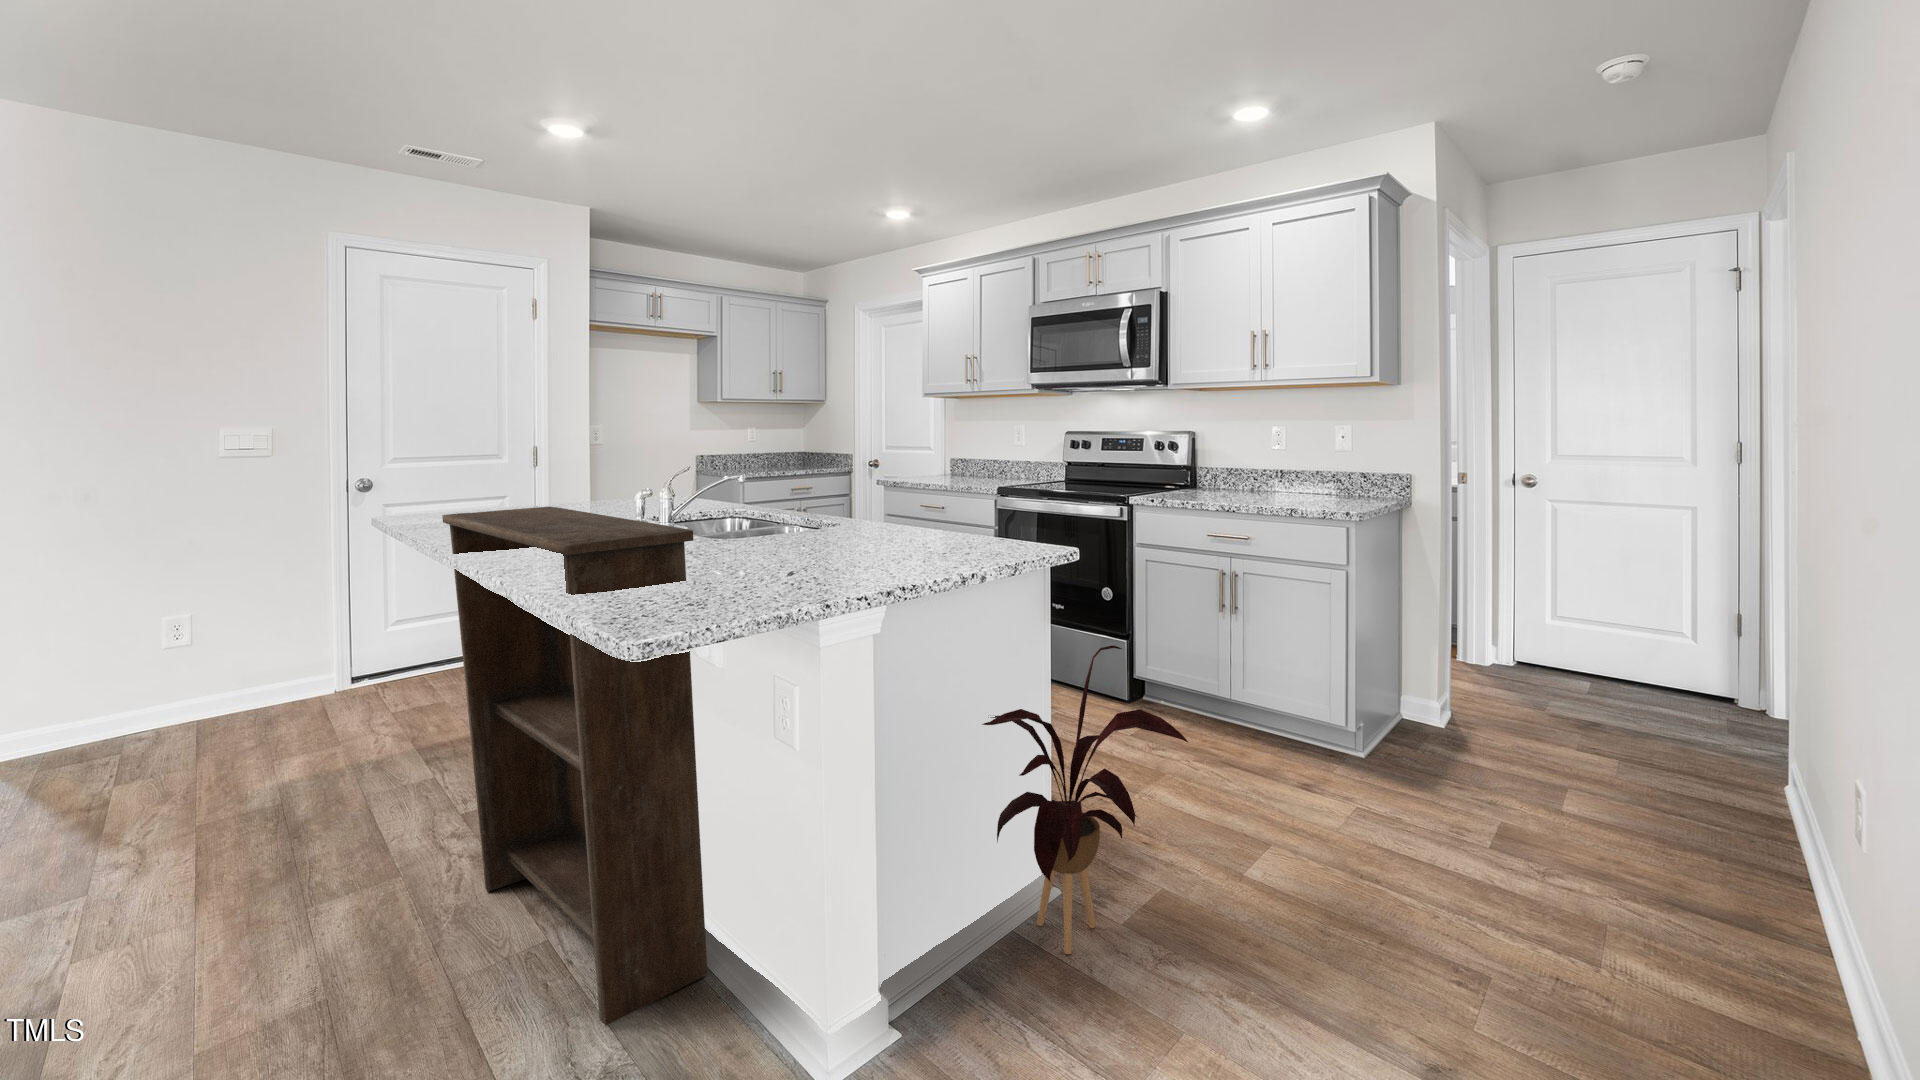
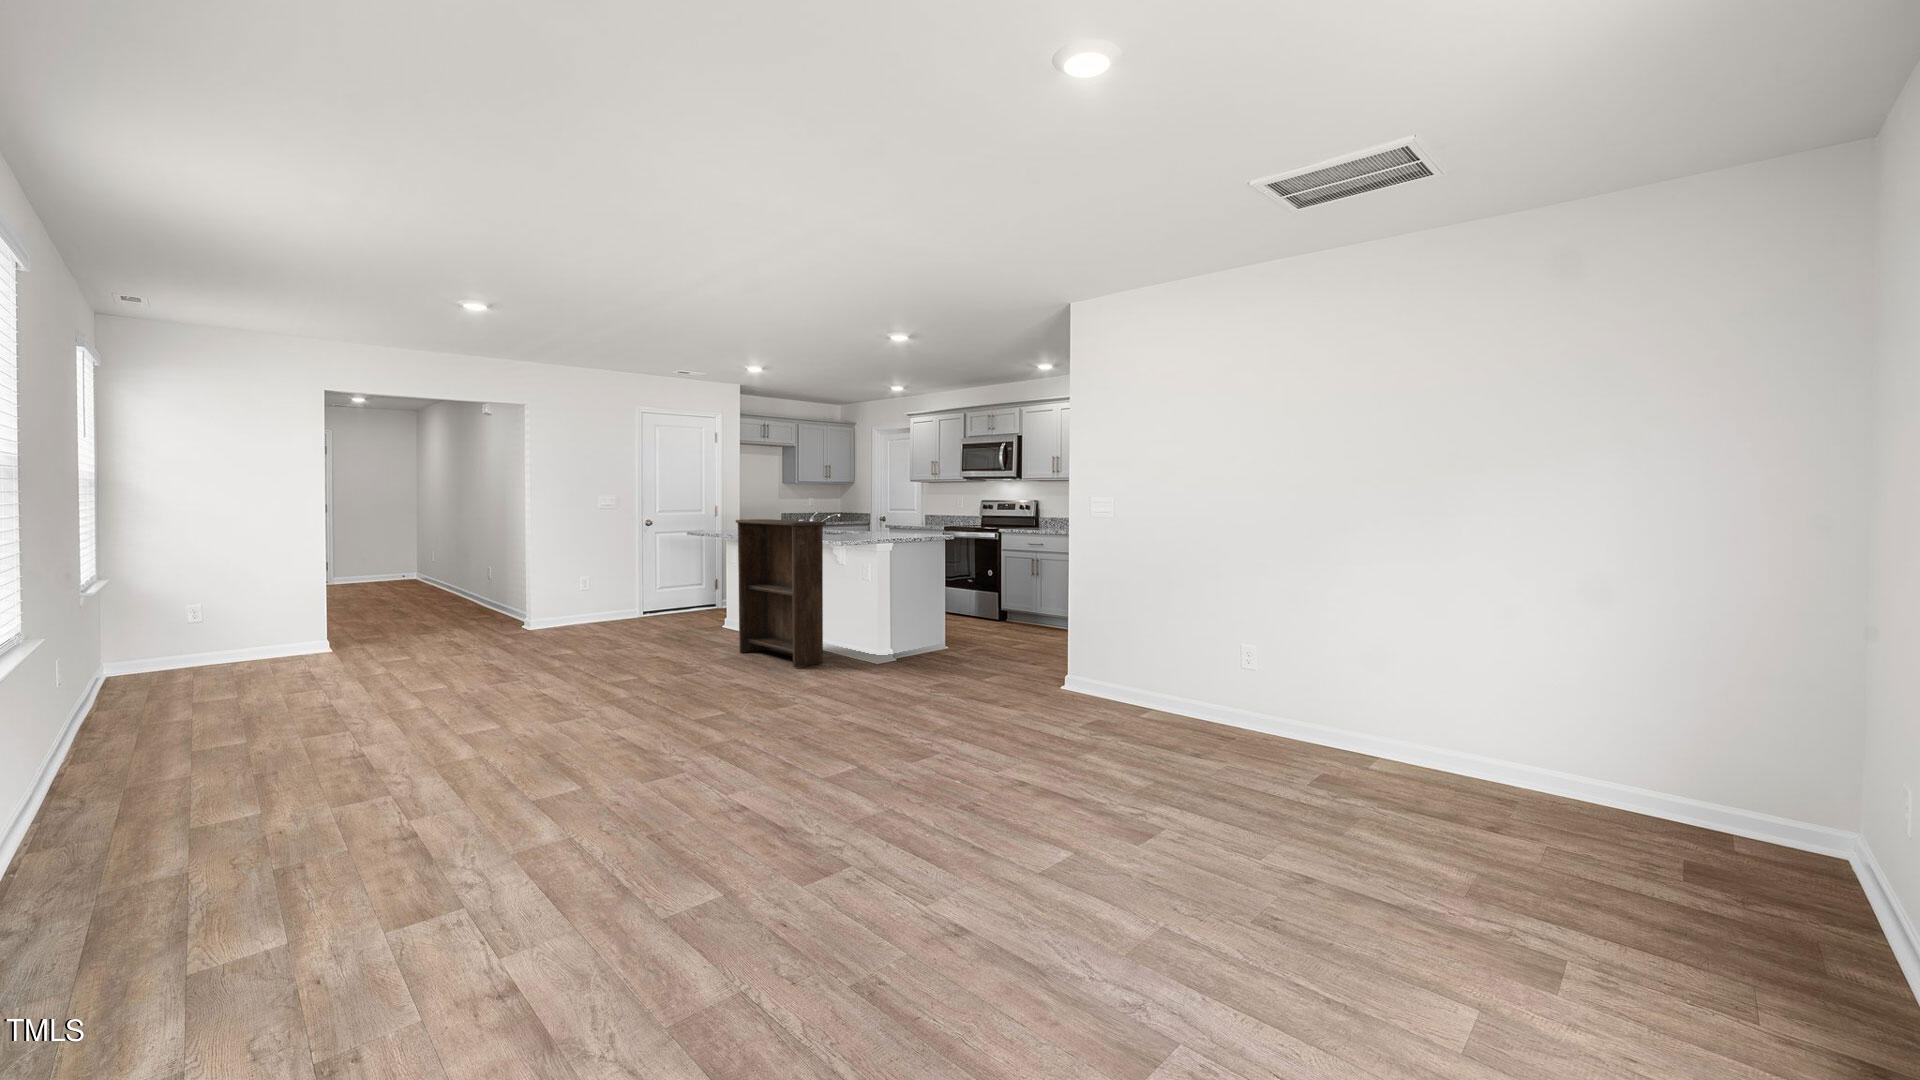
house plant: present [982,645,1188,954] -> none [911,562,974,662]

